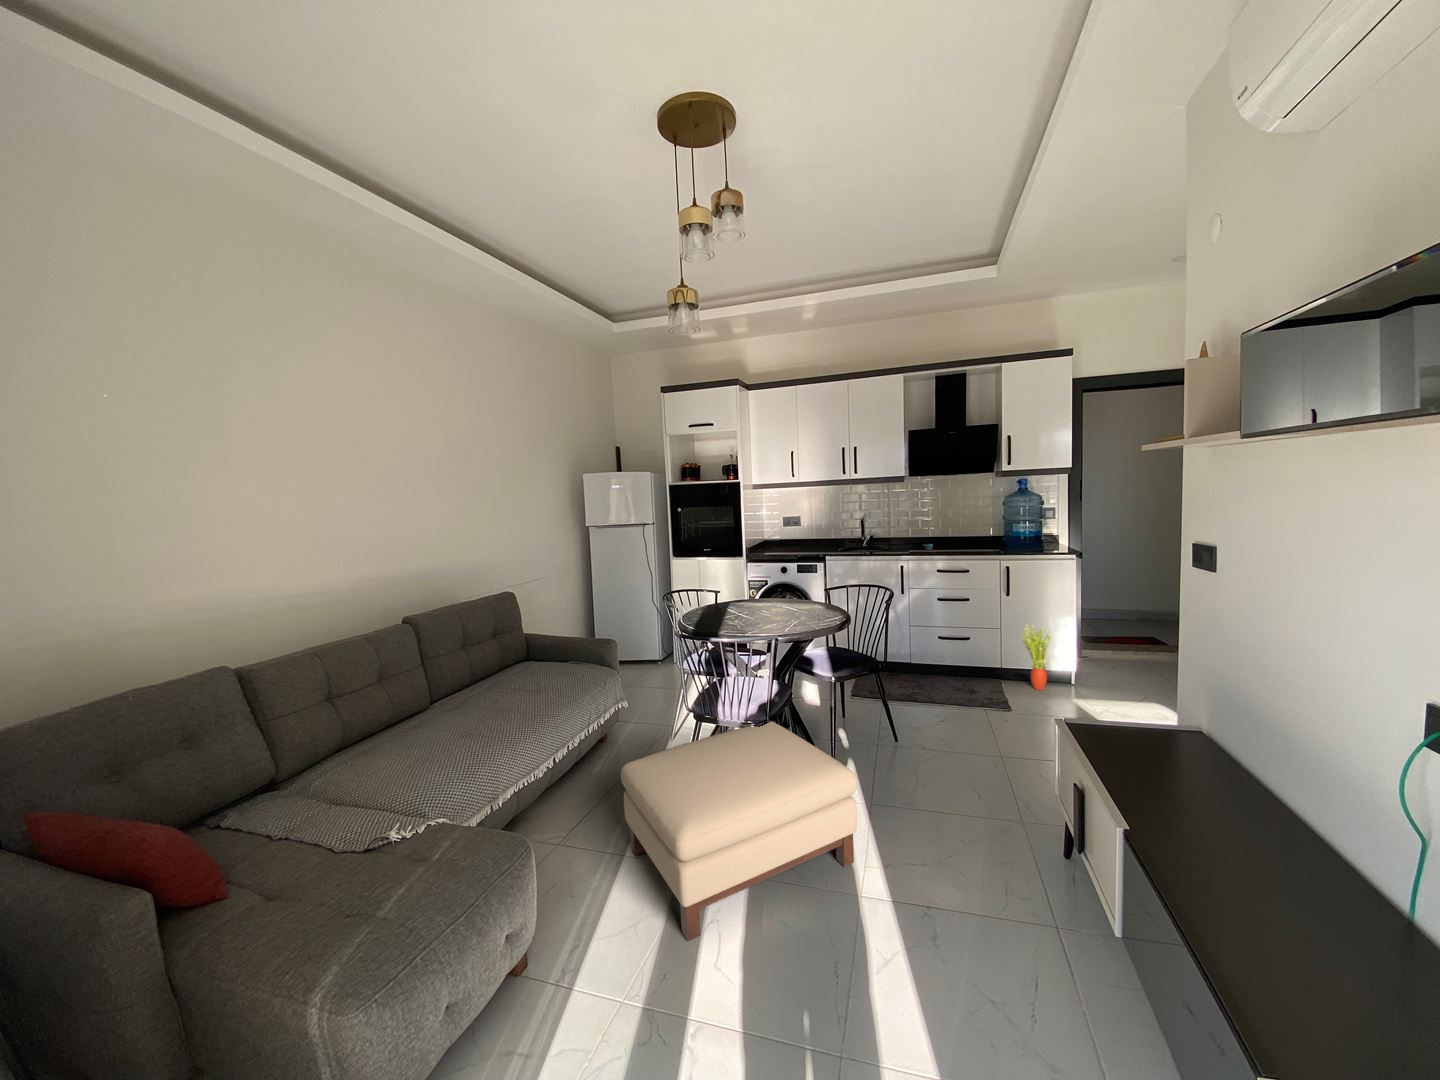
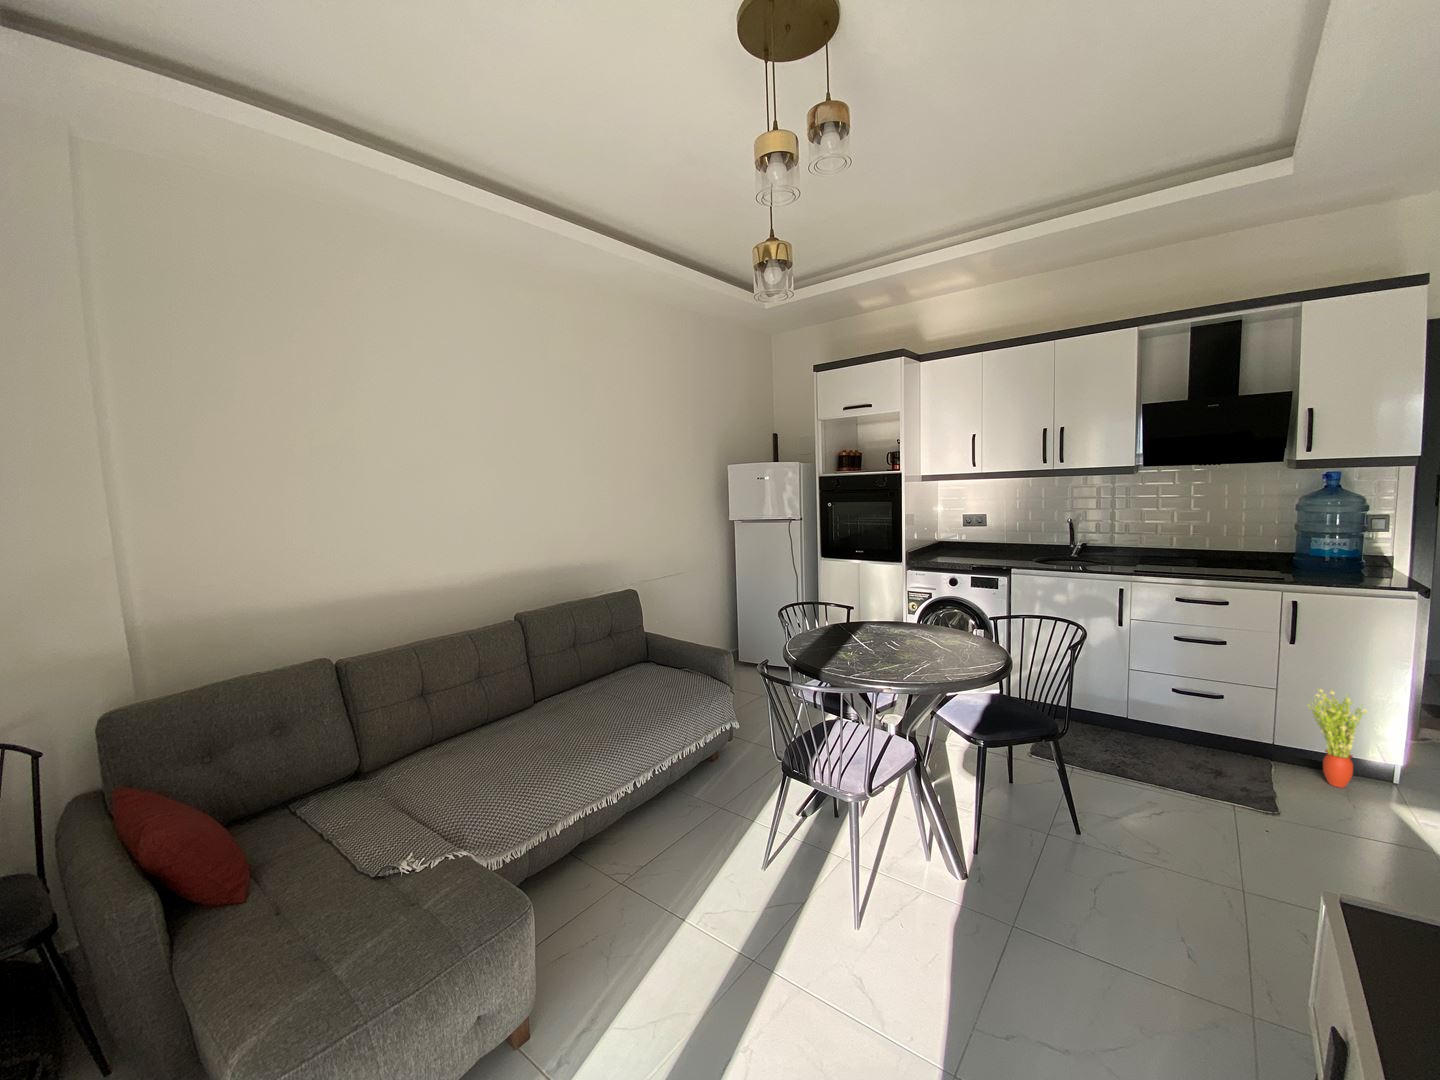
ottoman: present [621,721,857,941] -> none [696,781,976,1036]

